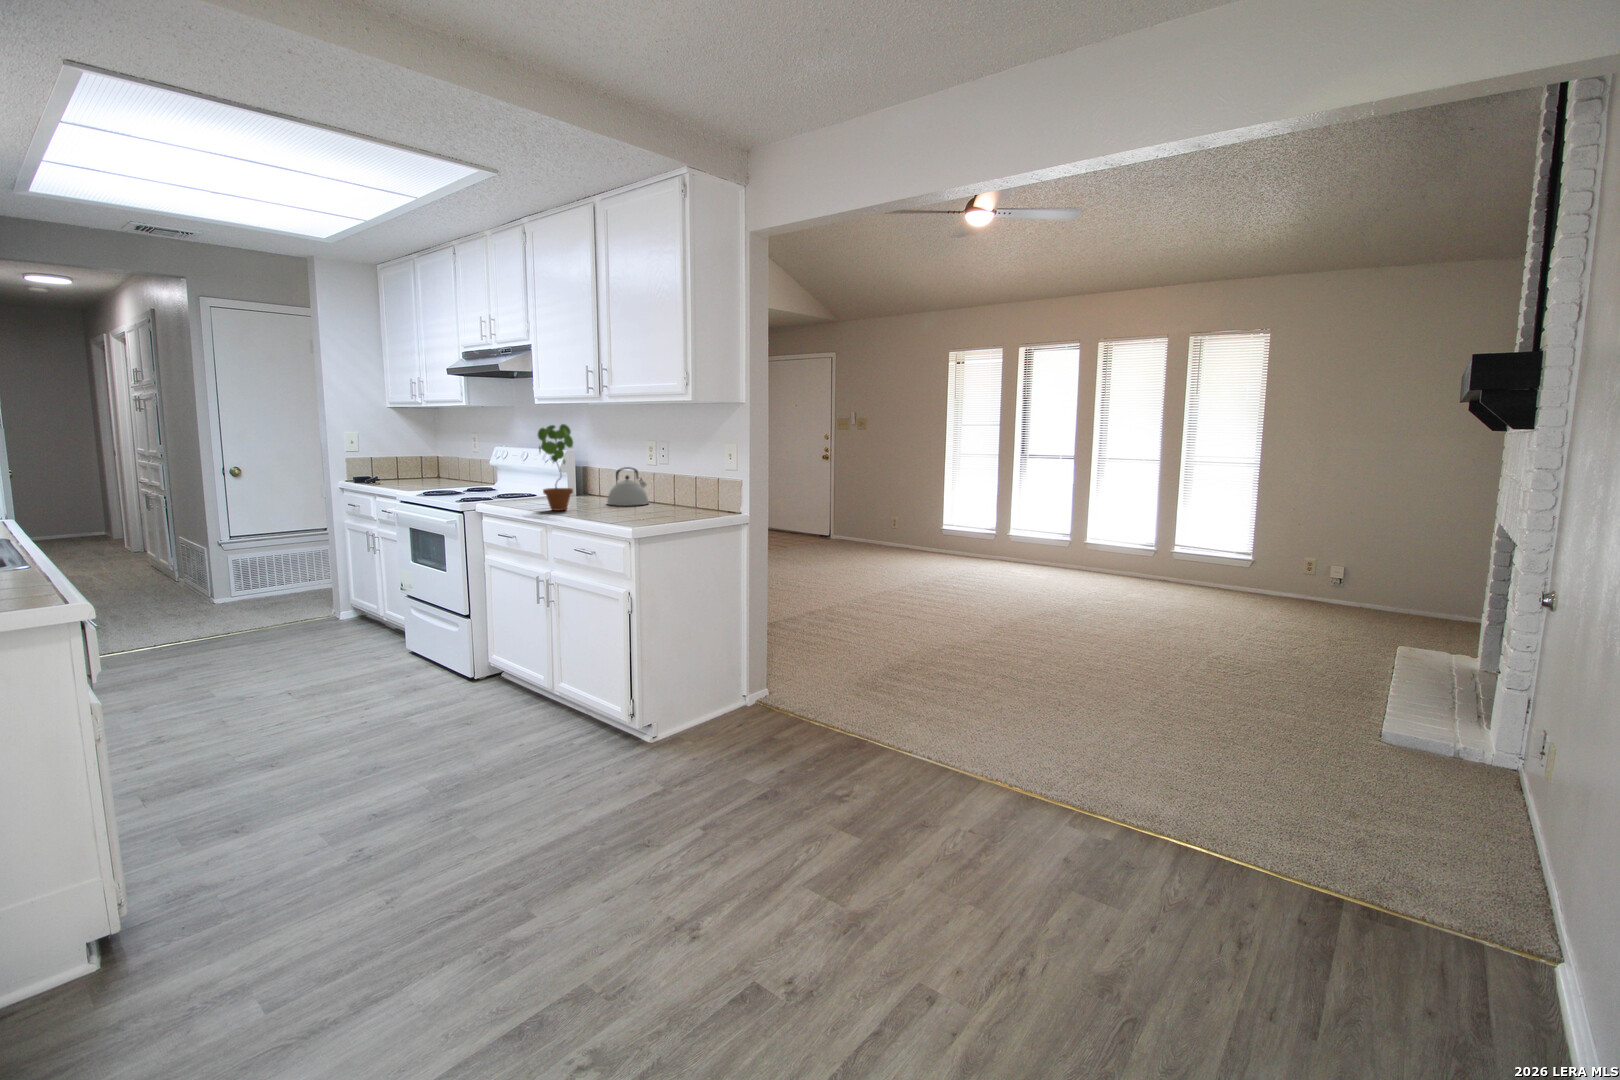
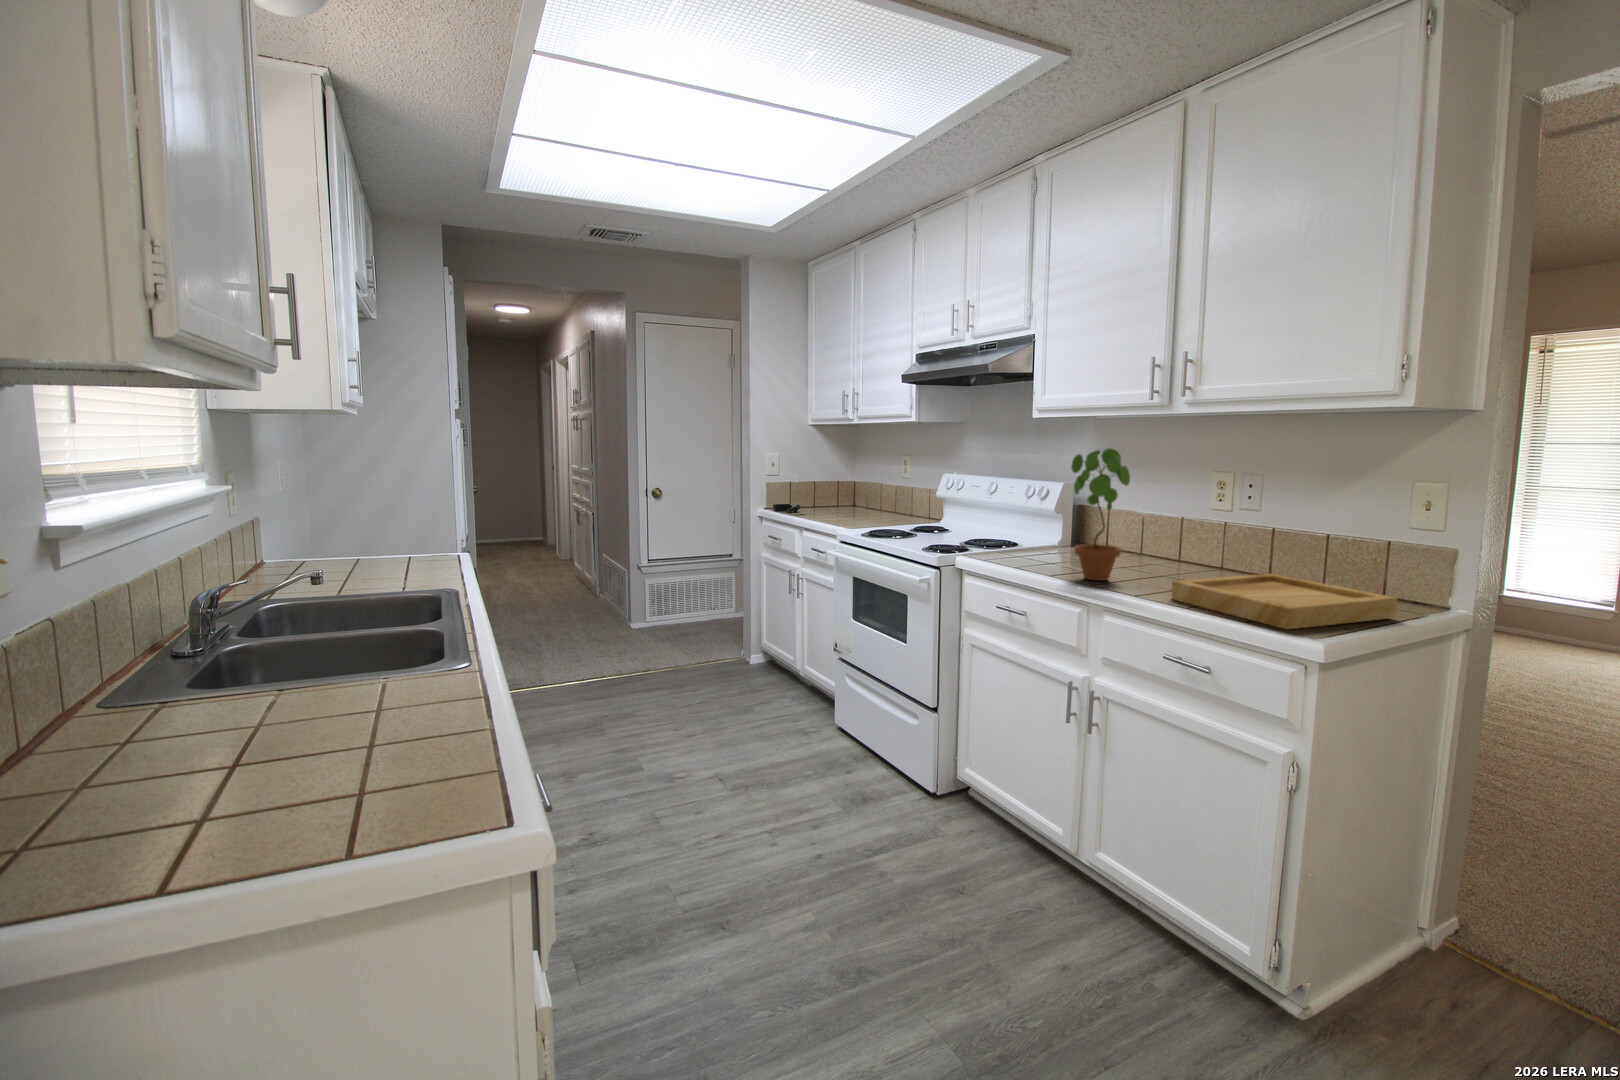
kettle: present [607,467,648,506] -> none [1146,512,1215,573]
tray: none [590,501,702,525] -> present [1172,574,1397,629]

